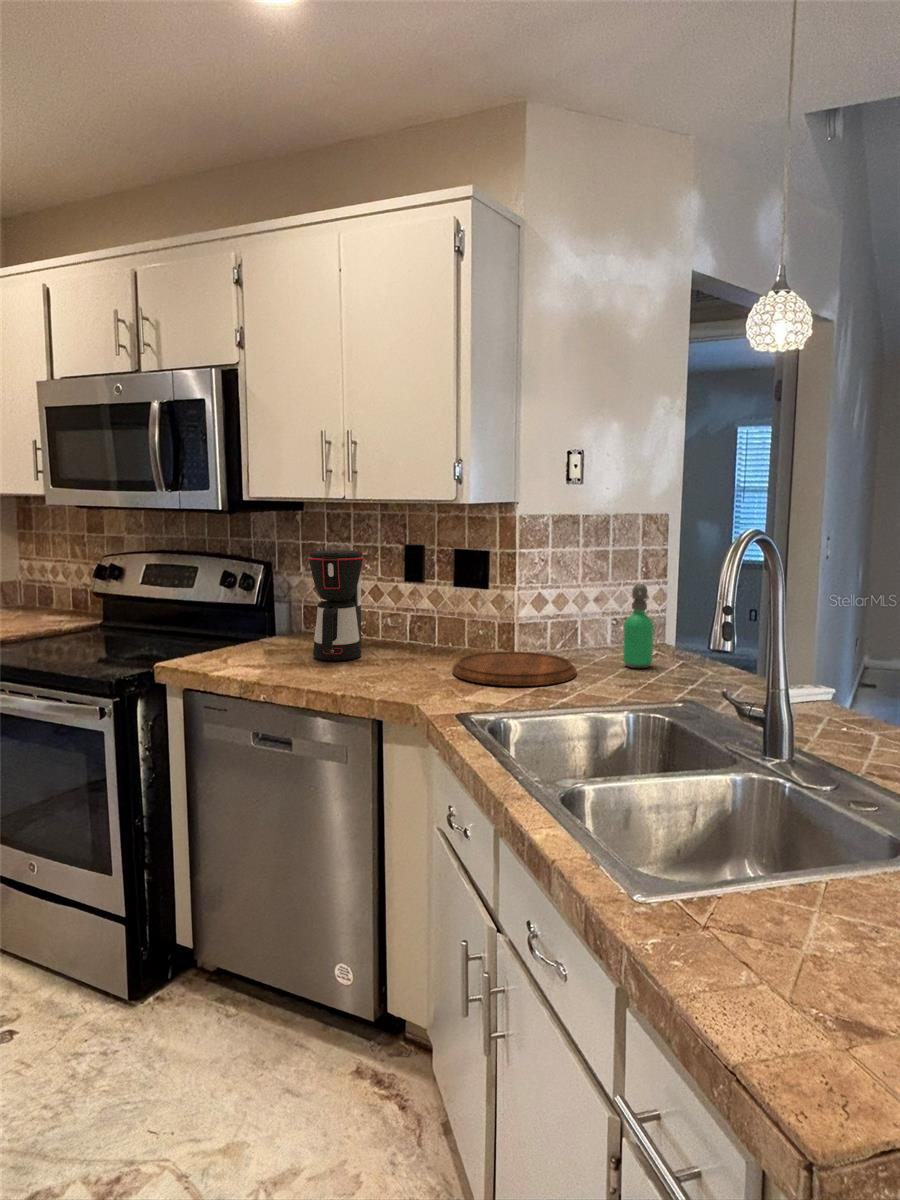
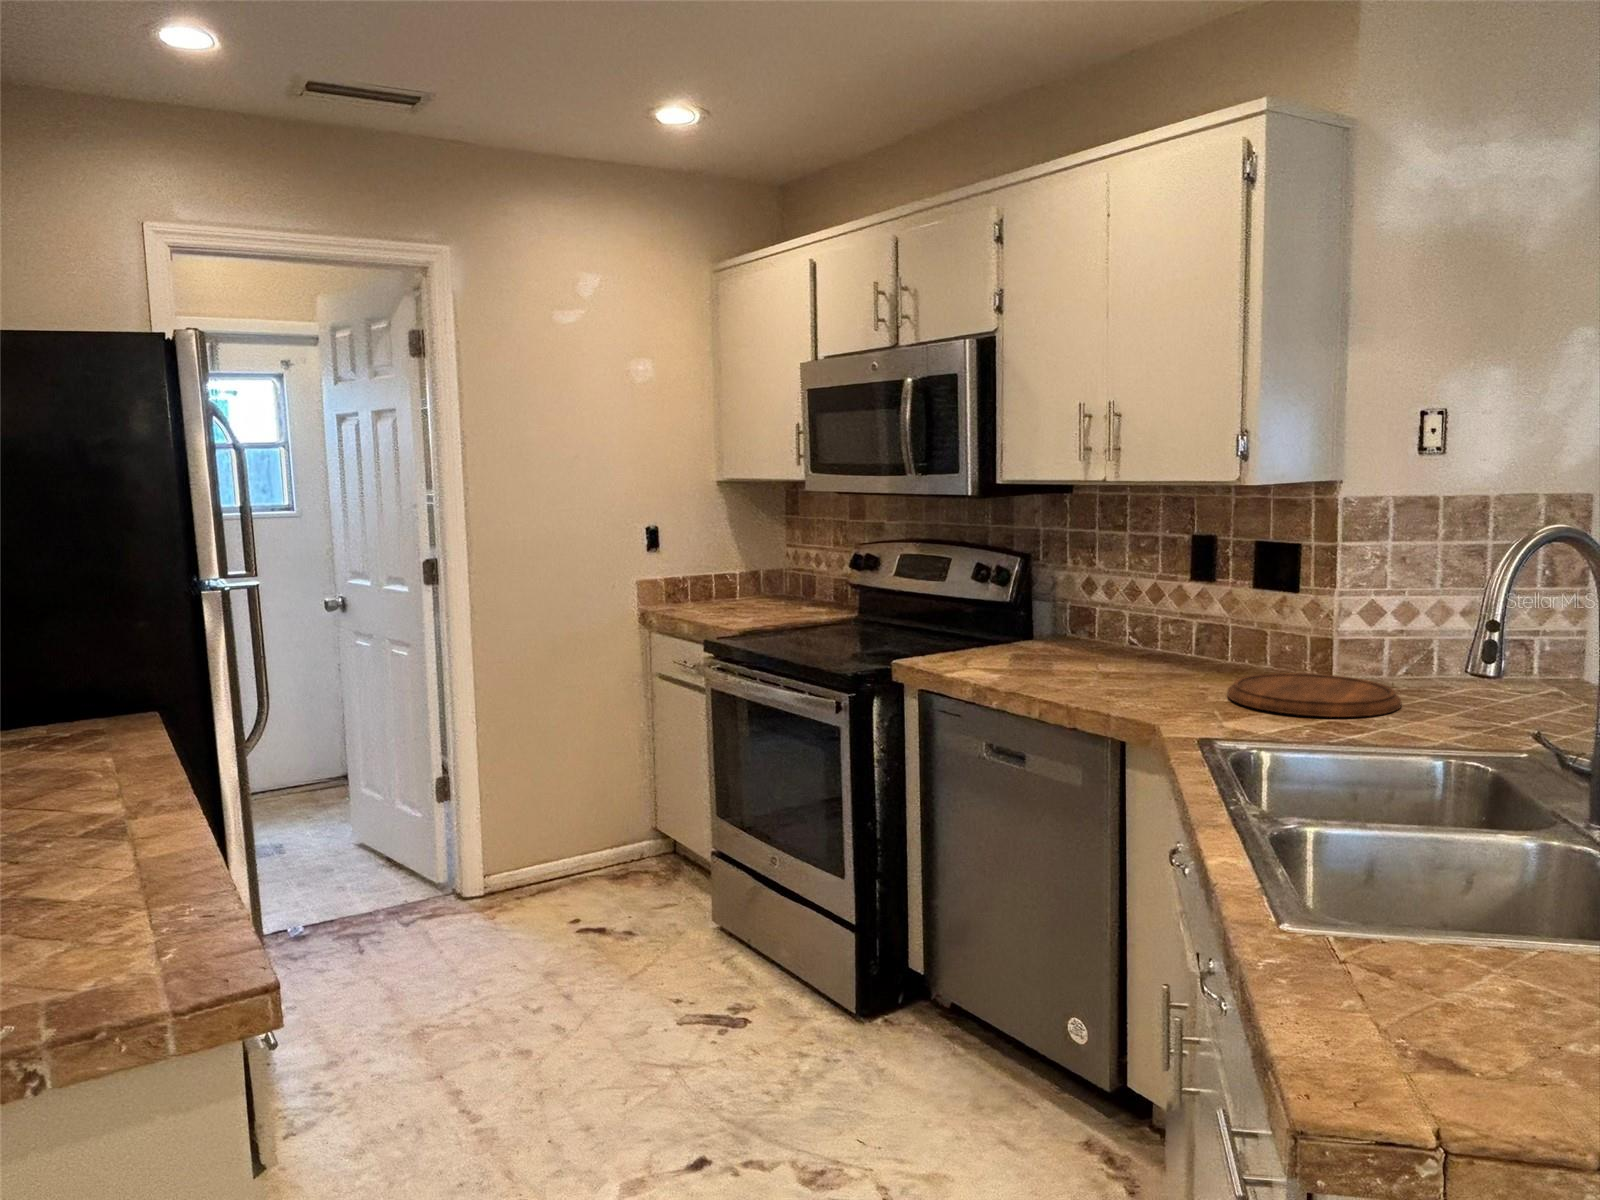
coffee maker: present [308,550,363,661] -> none [1064,541,1133,671]
soap dispenser: present [623,584,654,668] -> none [1481,592,1530,708]

